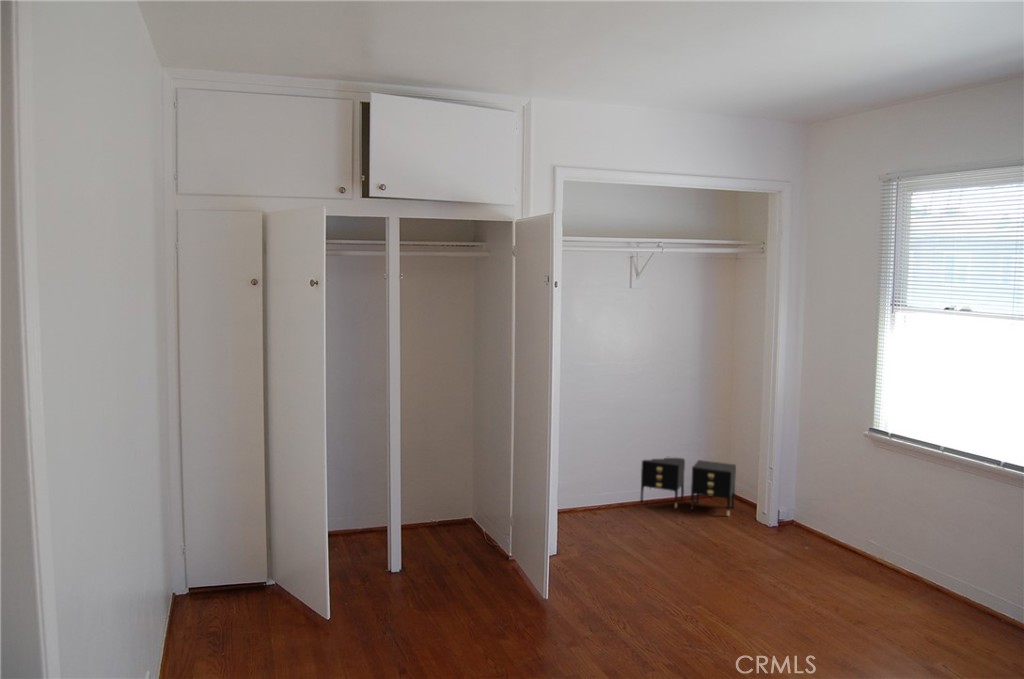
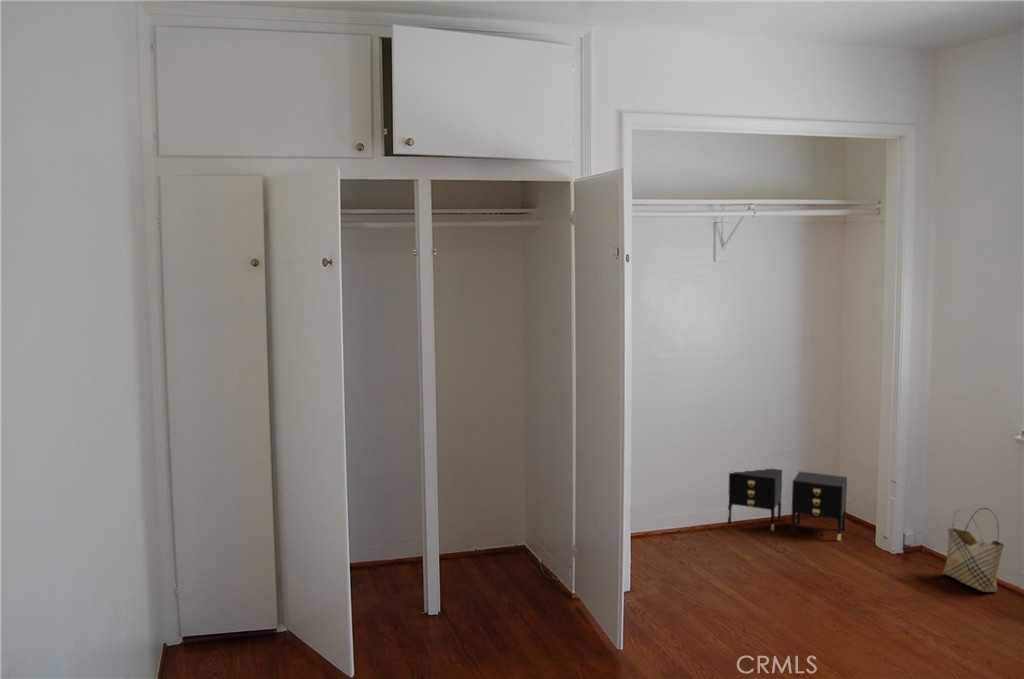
woven basket: none [806,488,852,555] -> present [943,508,1004,592]

